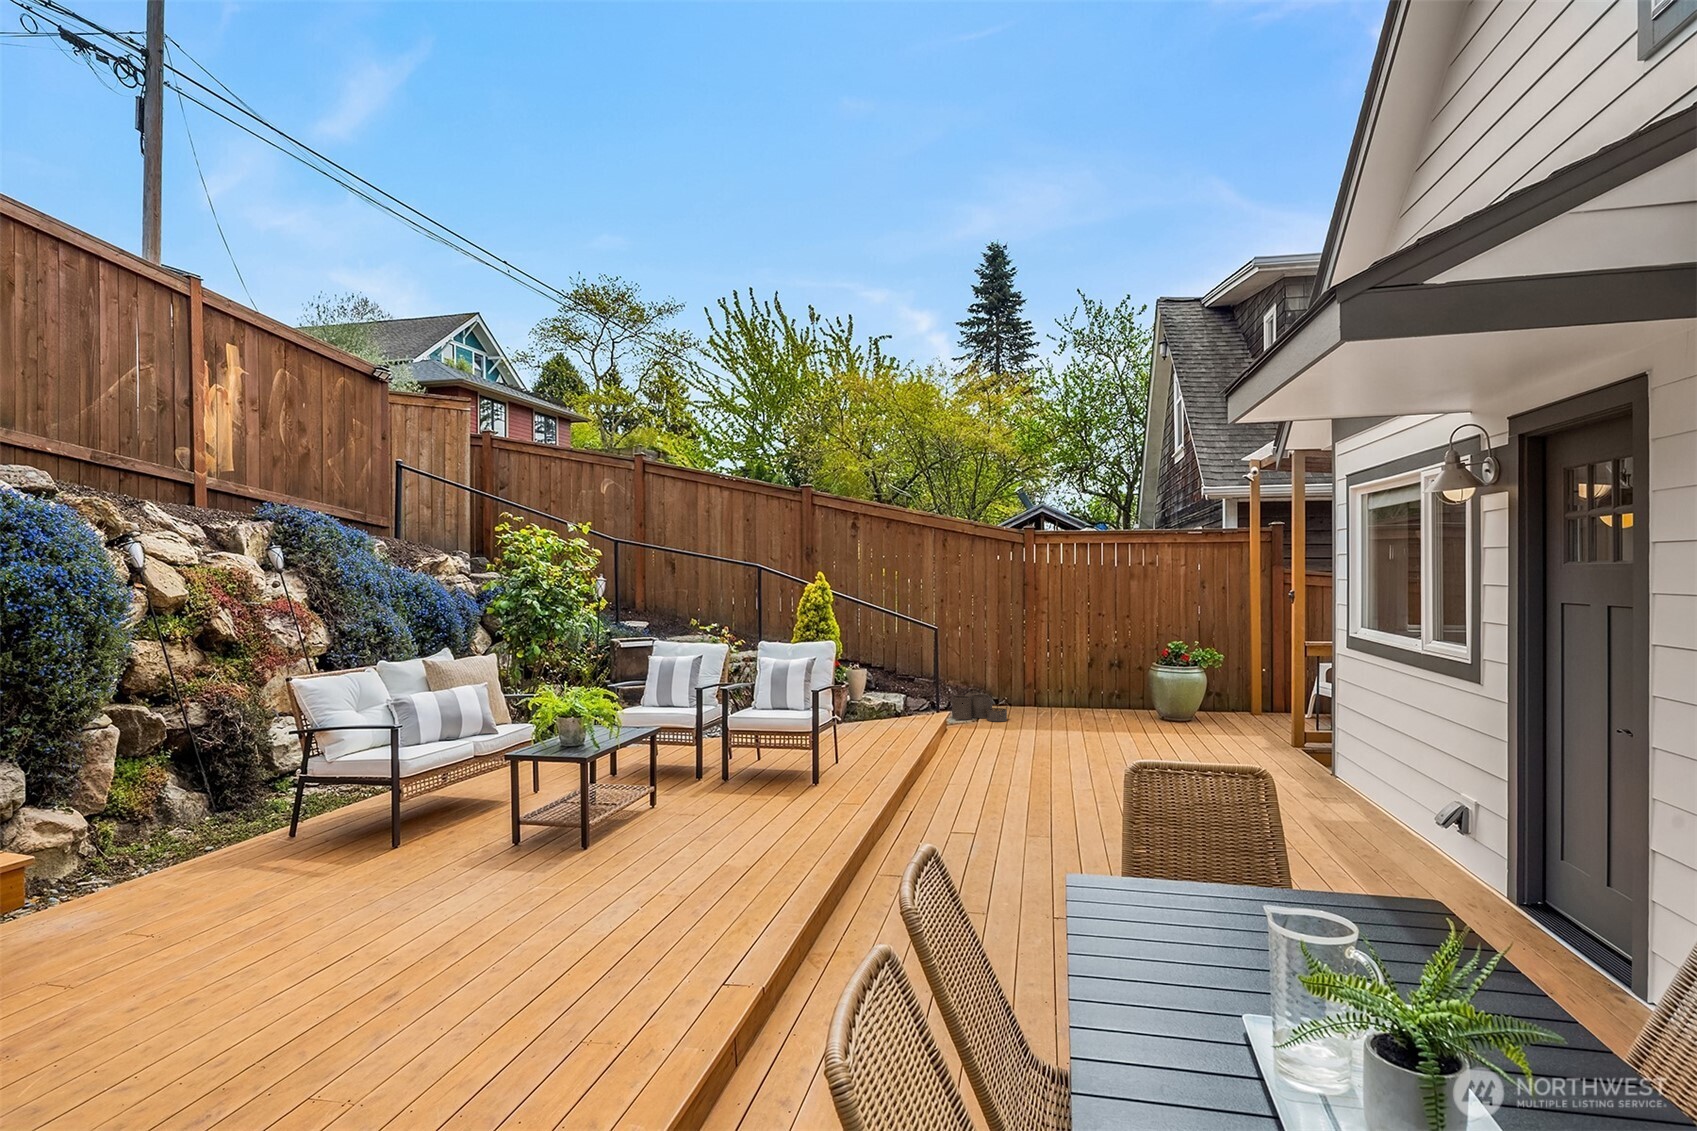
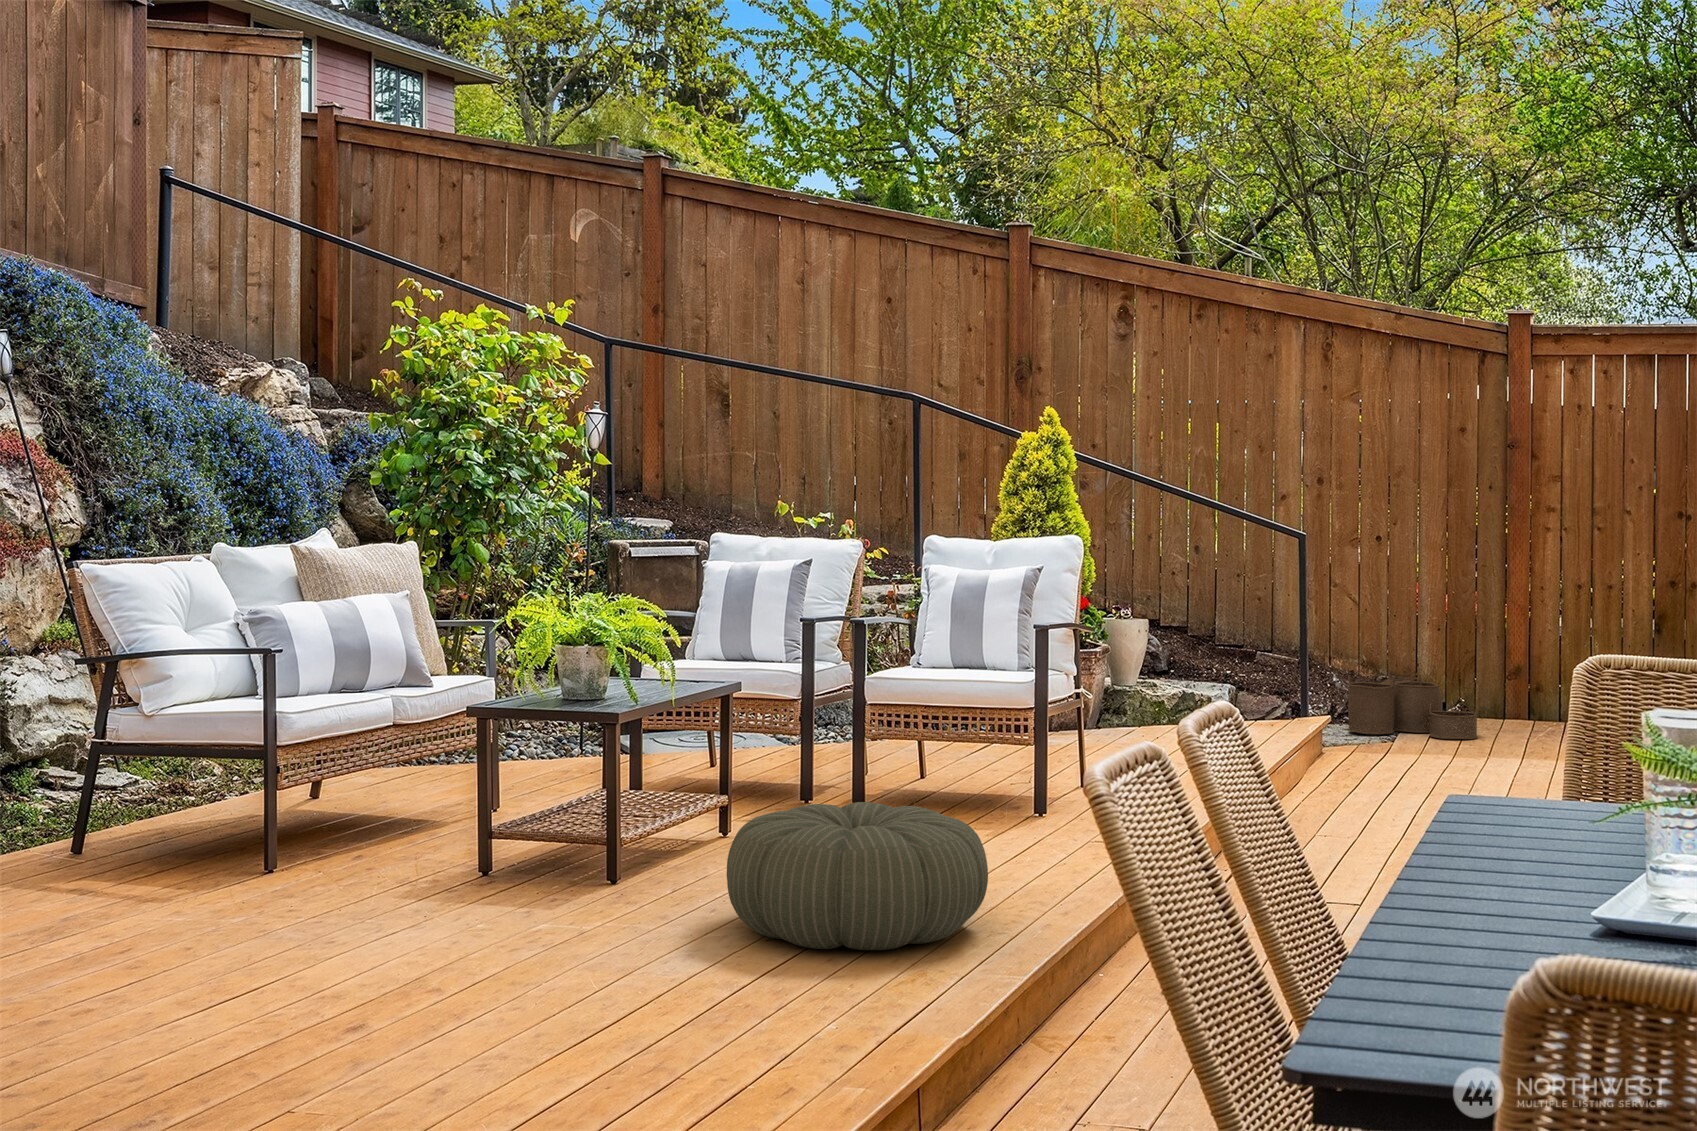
pouf: none [639,801,775,892] -> present [727,802,988,950]

